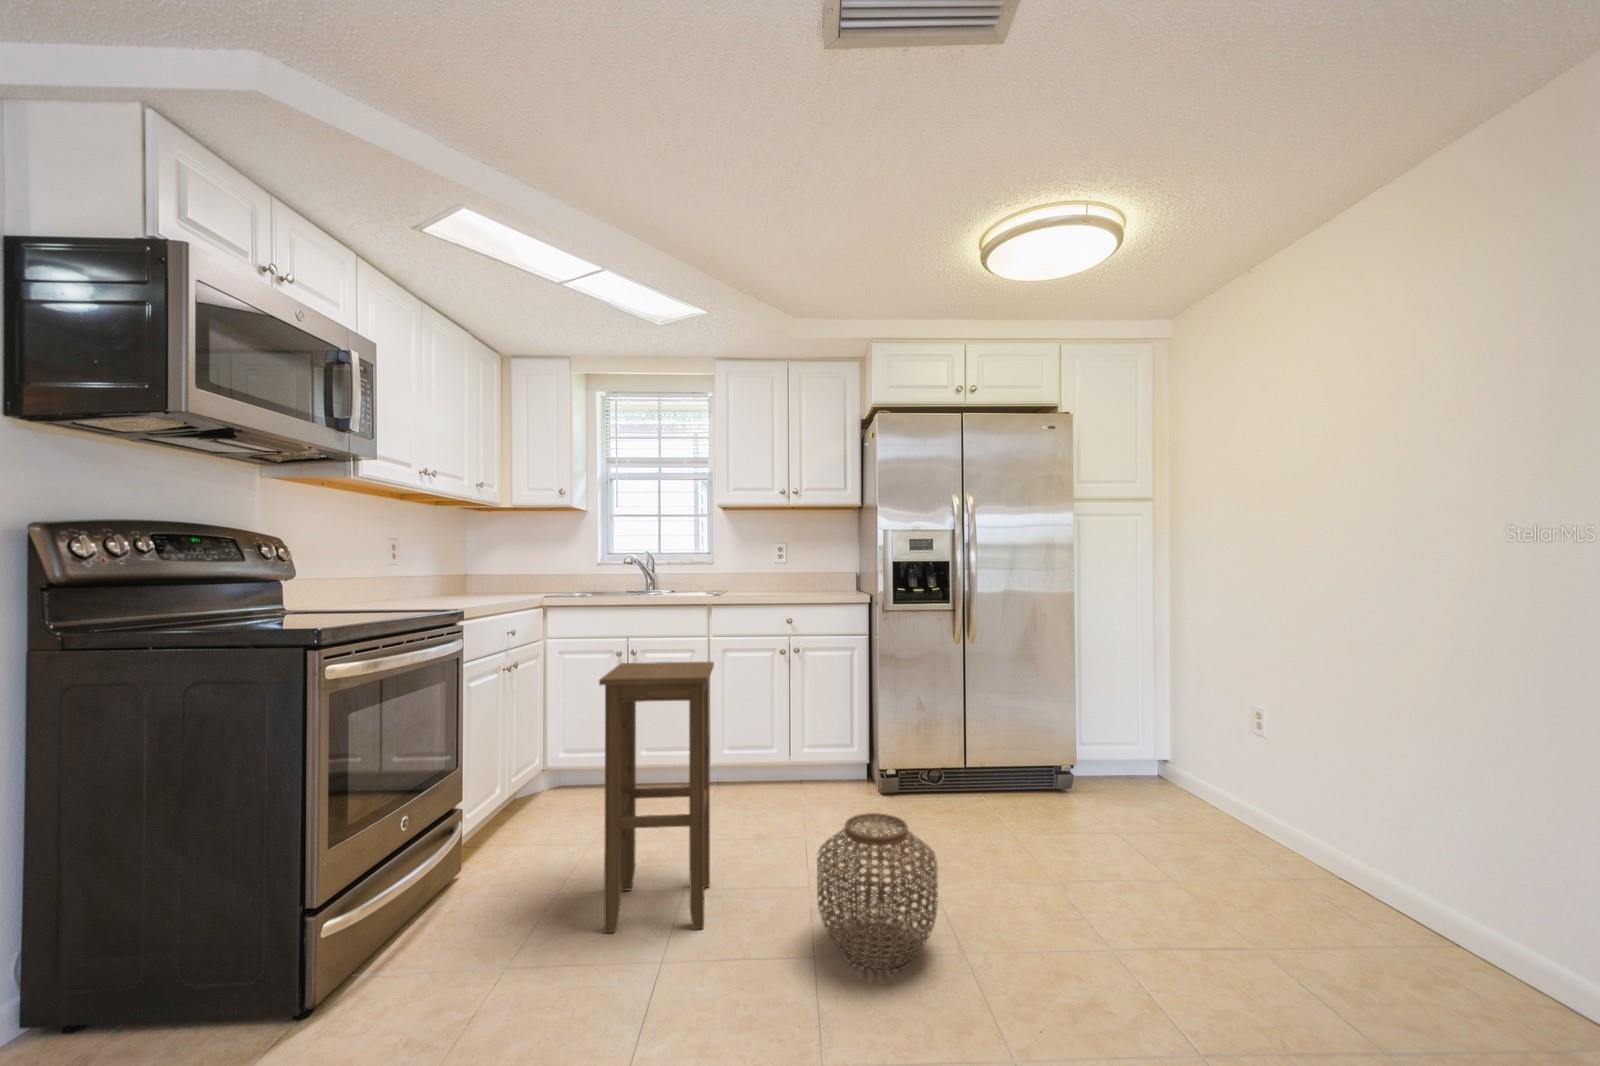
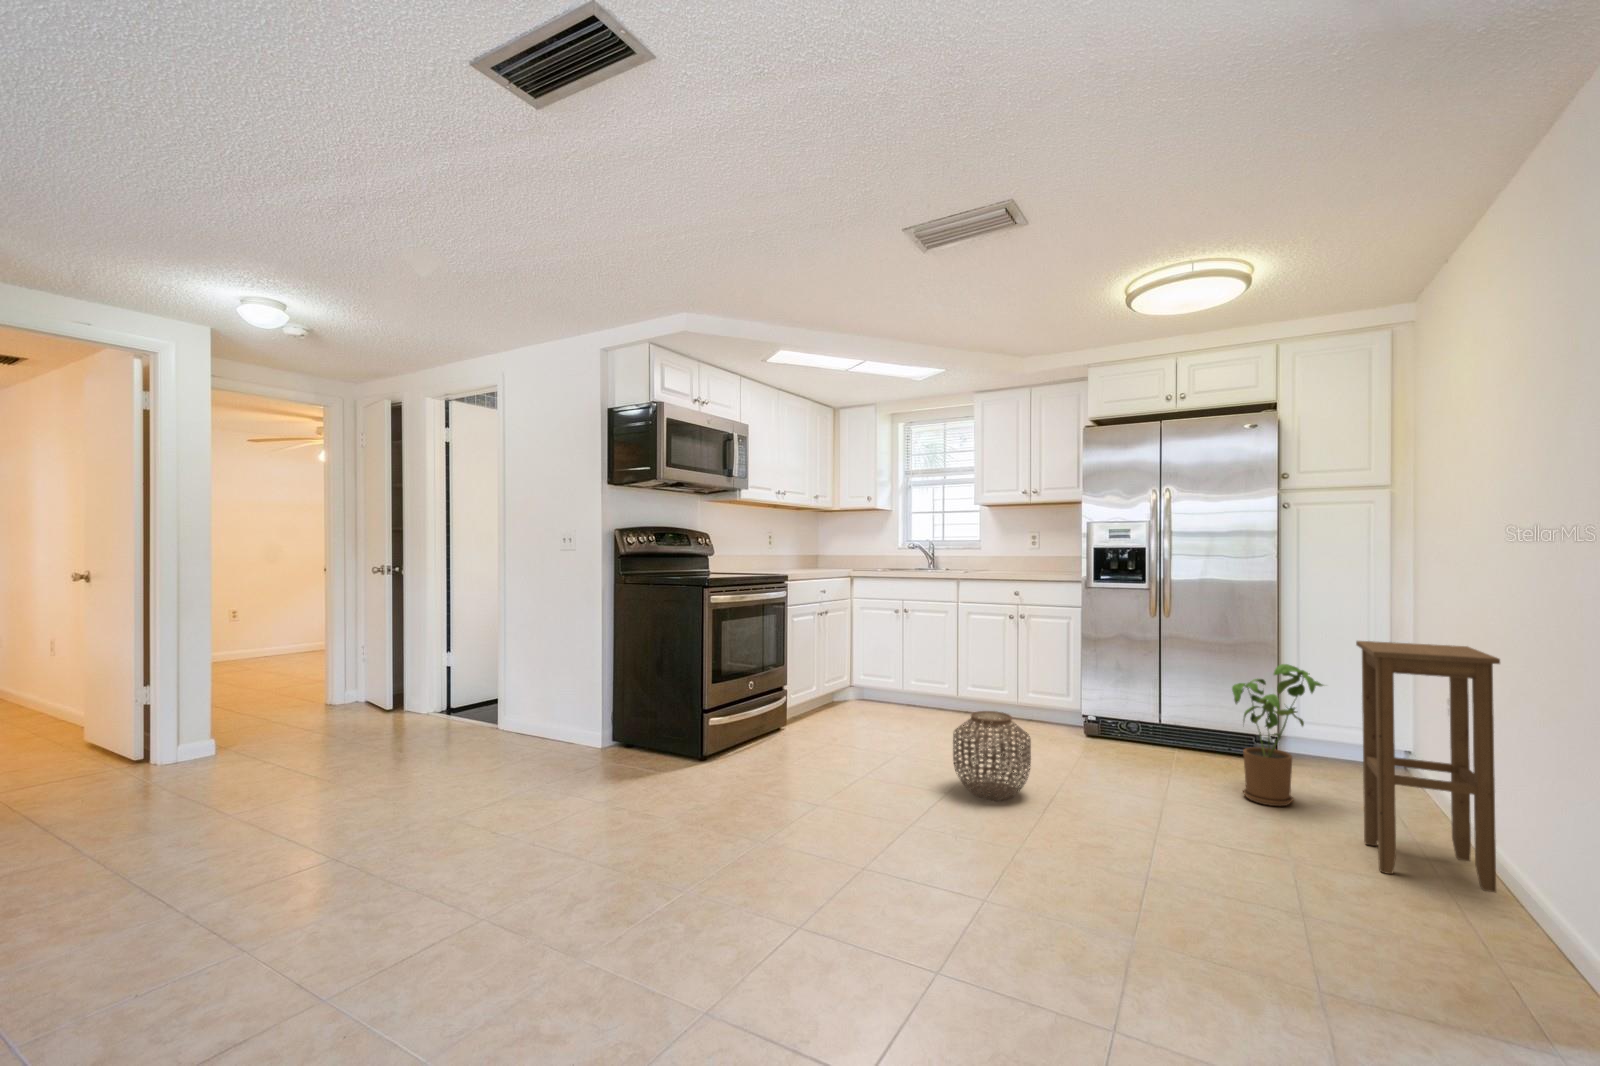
stool: present [599,662,714,933] -> present [1356,641,1500,892]
house plant: none [1093,693,1193,867] -> present [1232,664,1323,806]

